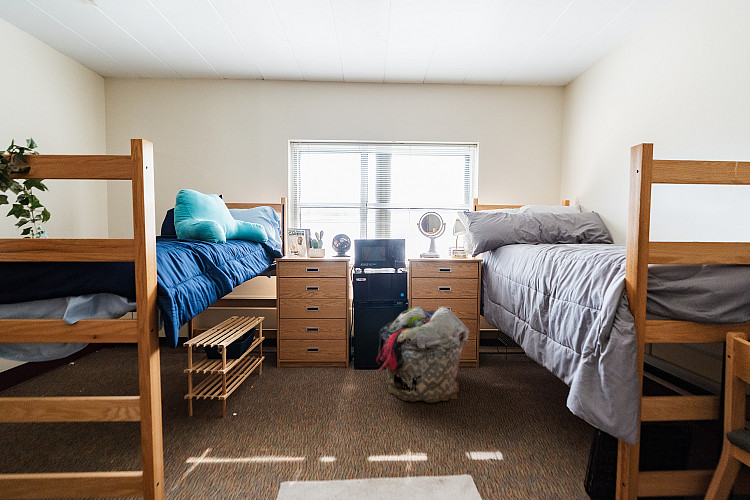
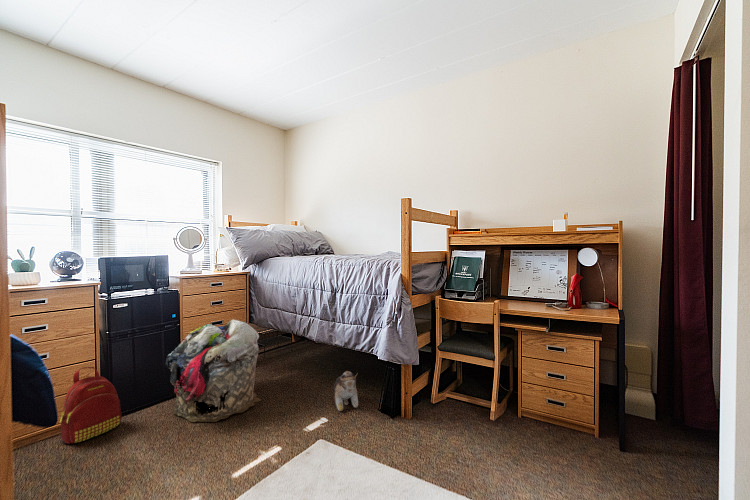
backpack: none [314,321,353,376] -> present [60,367,122,445]
plush toy: none [521,406,566,463] -> present [333,371,358,411]

